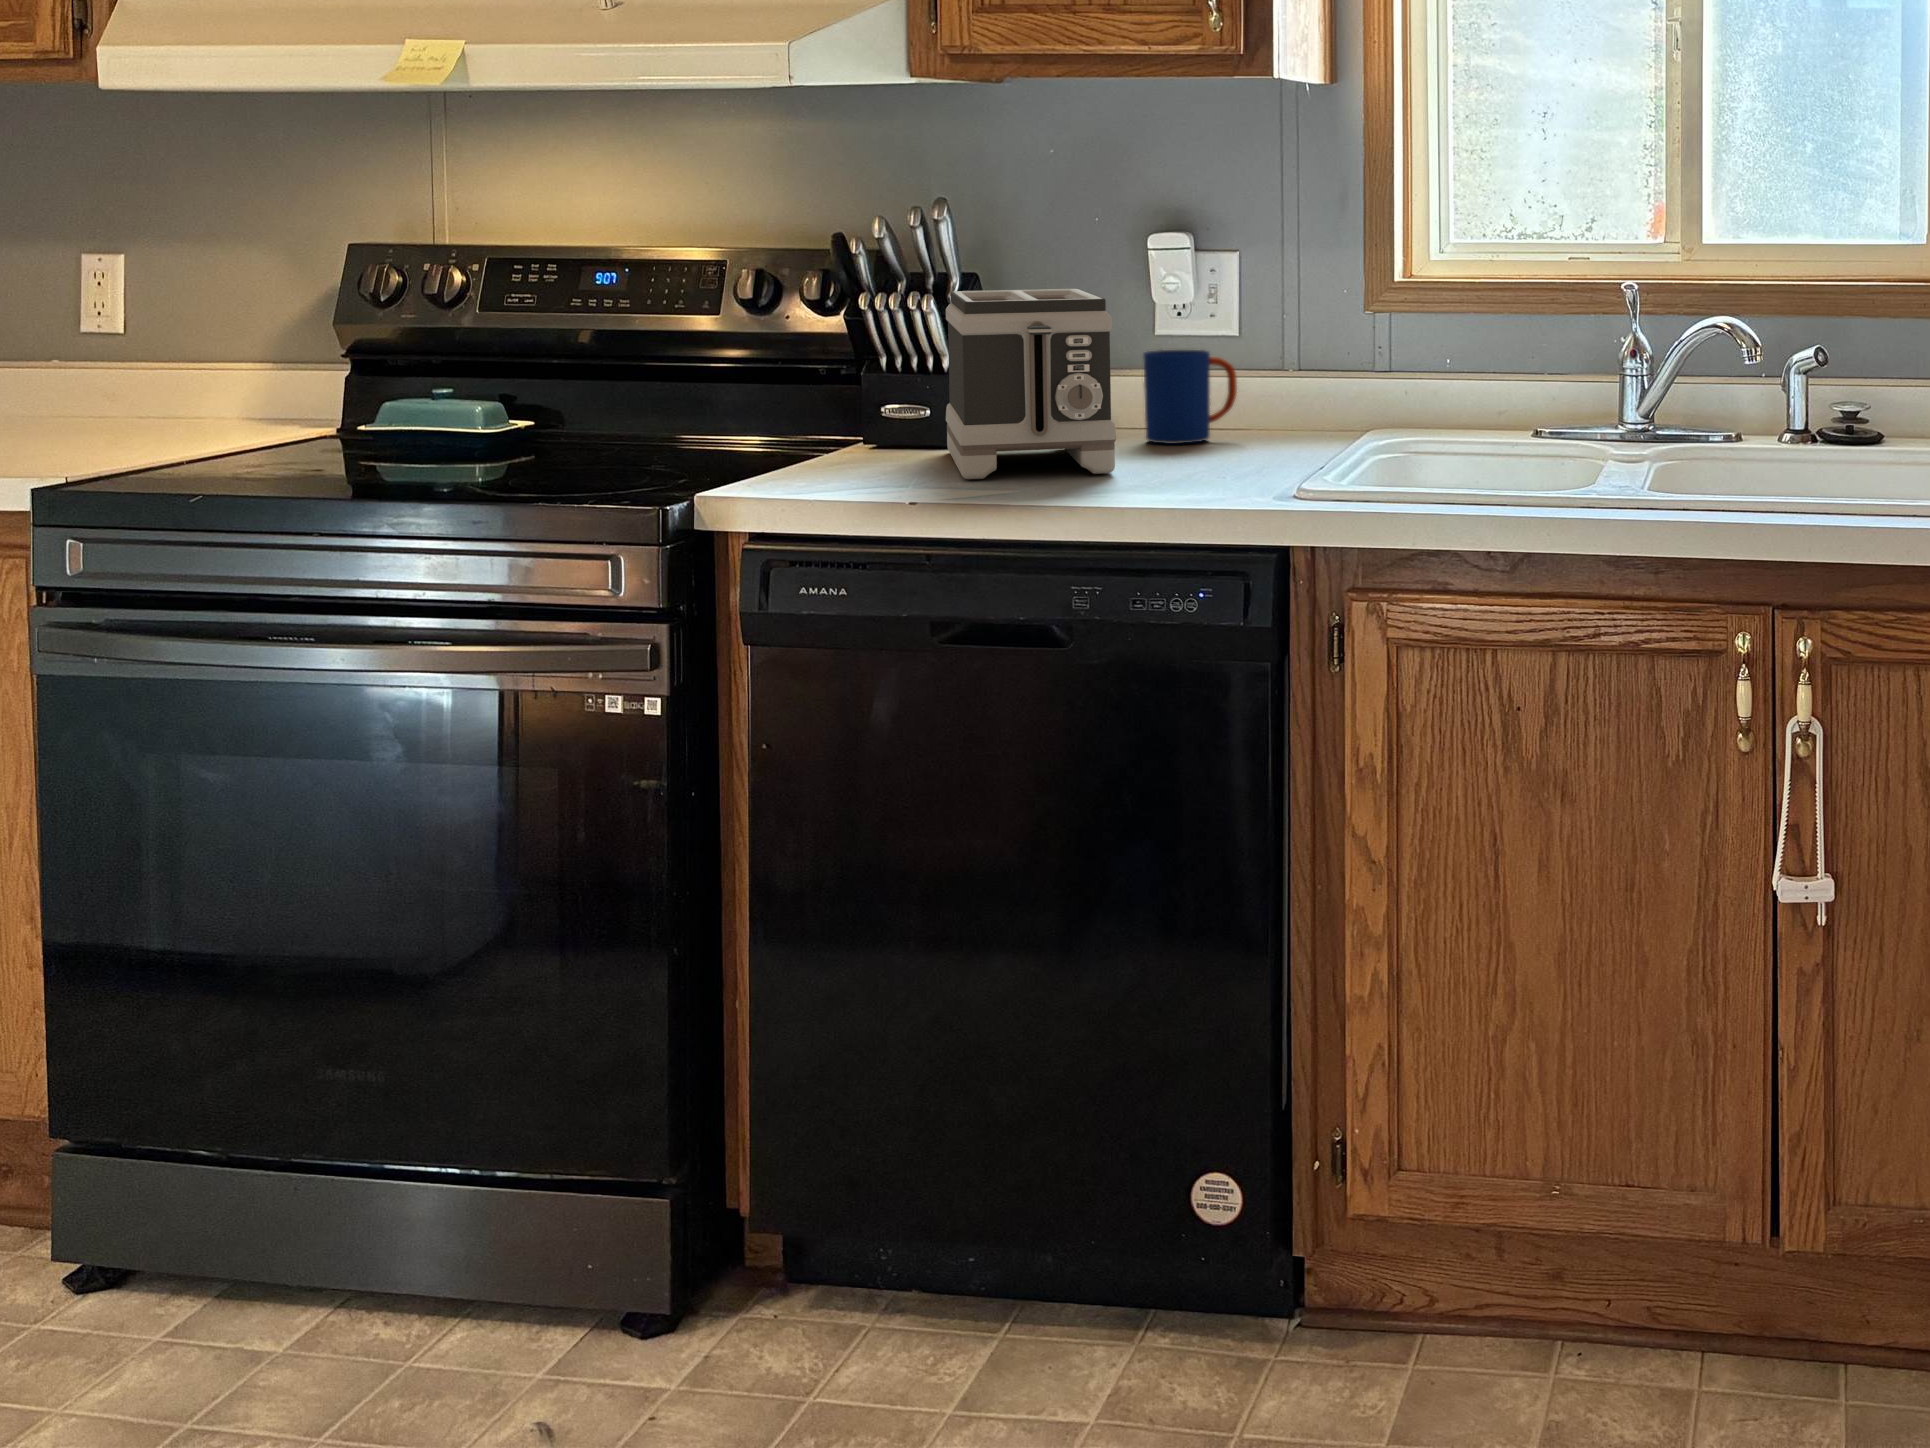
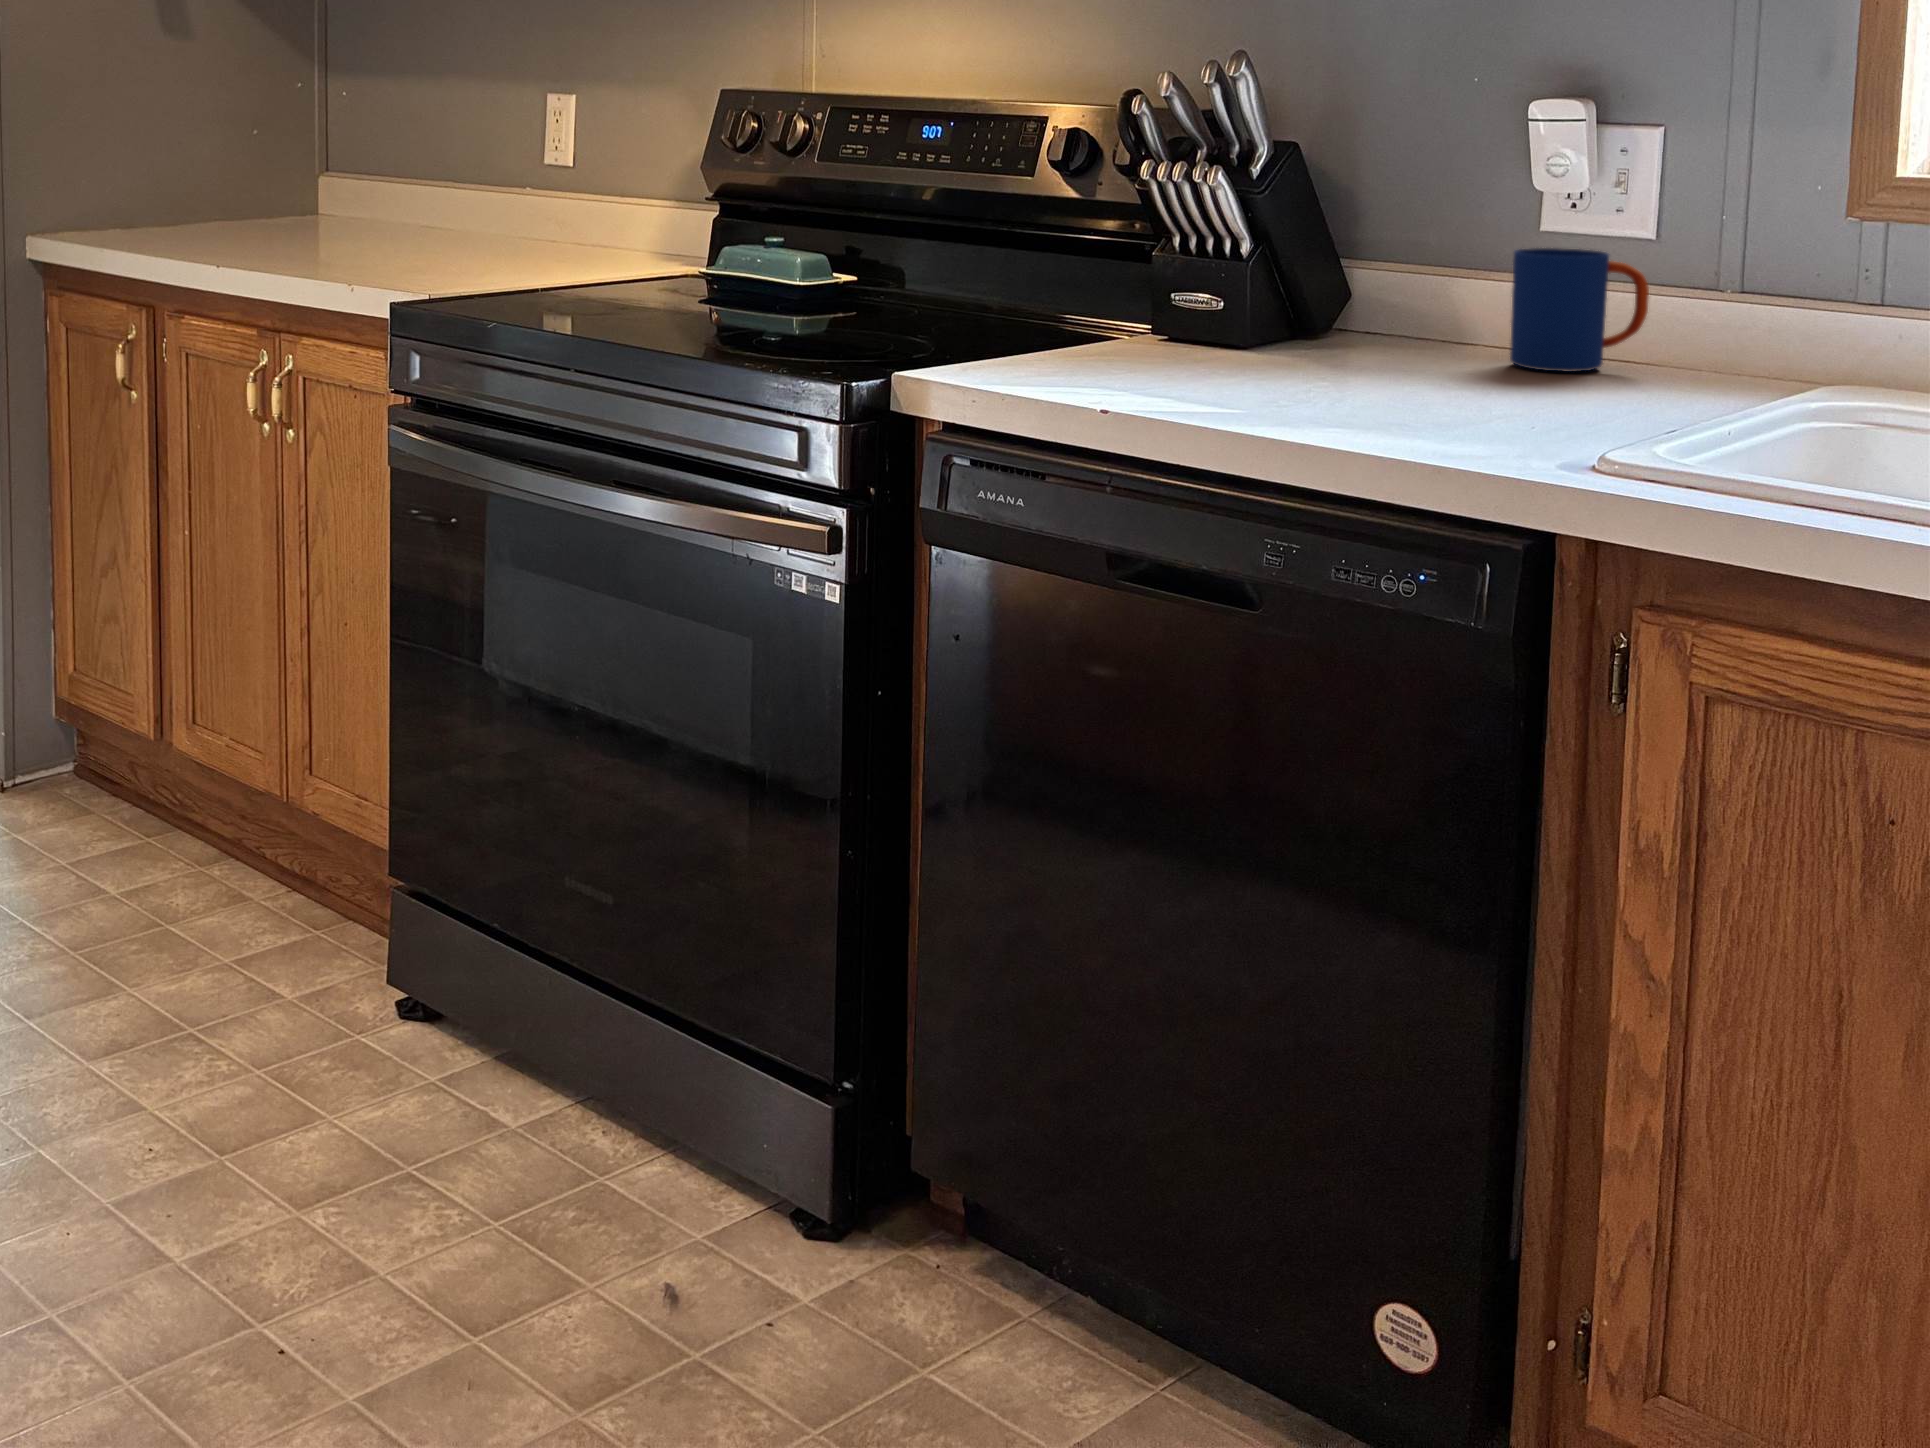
toaster: present [946,289,1116,479] -> none [1197,163,1428,402]

